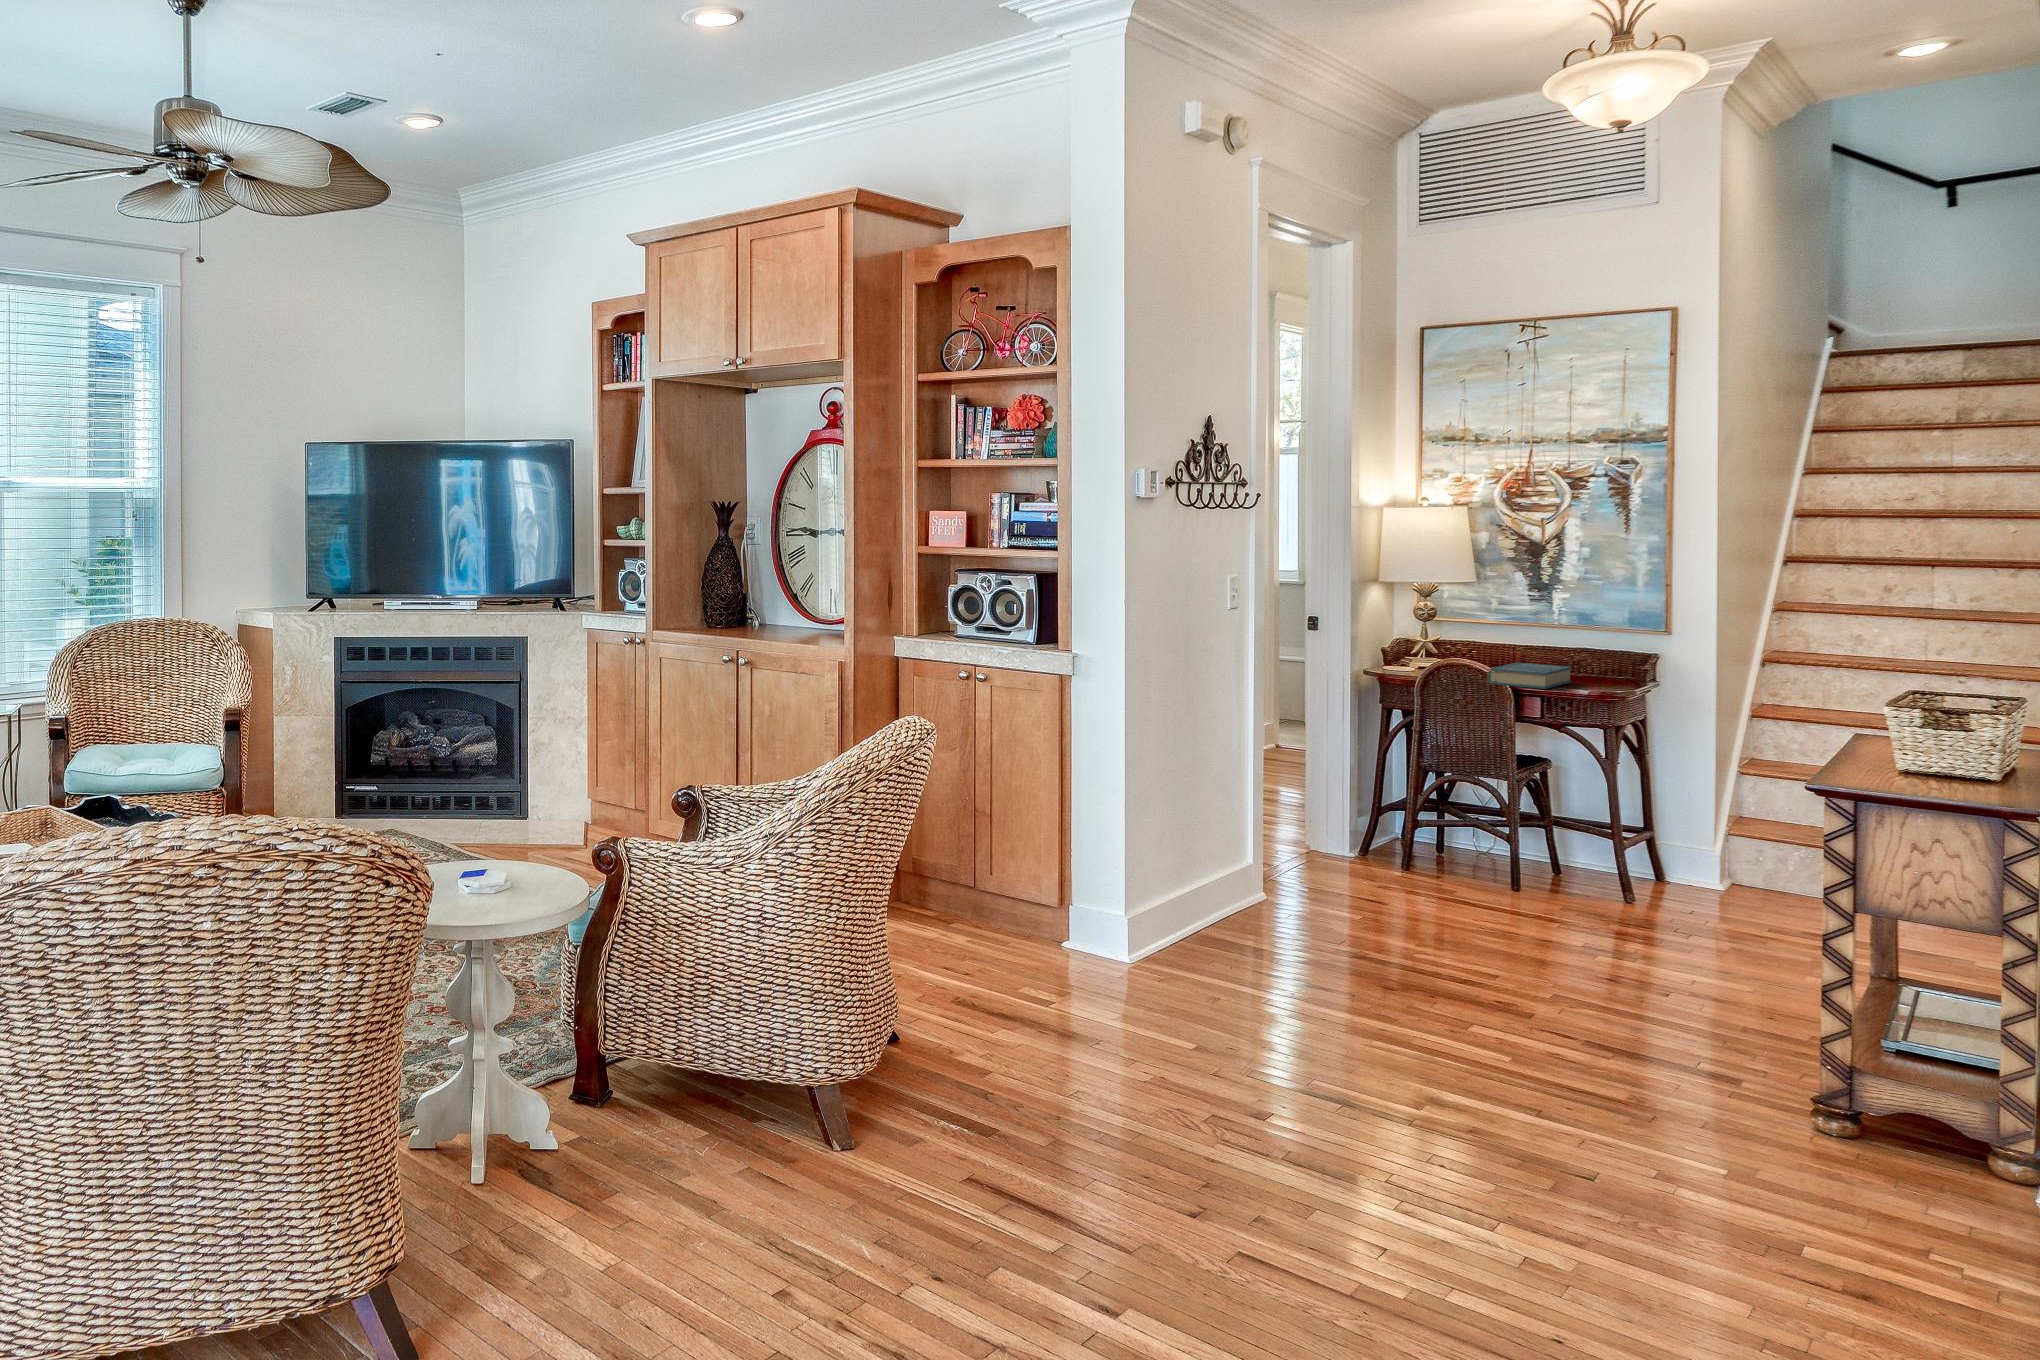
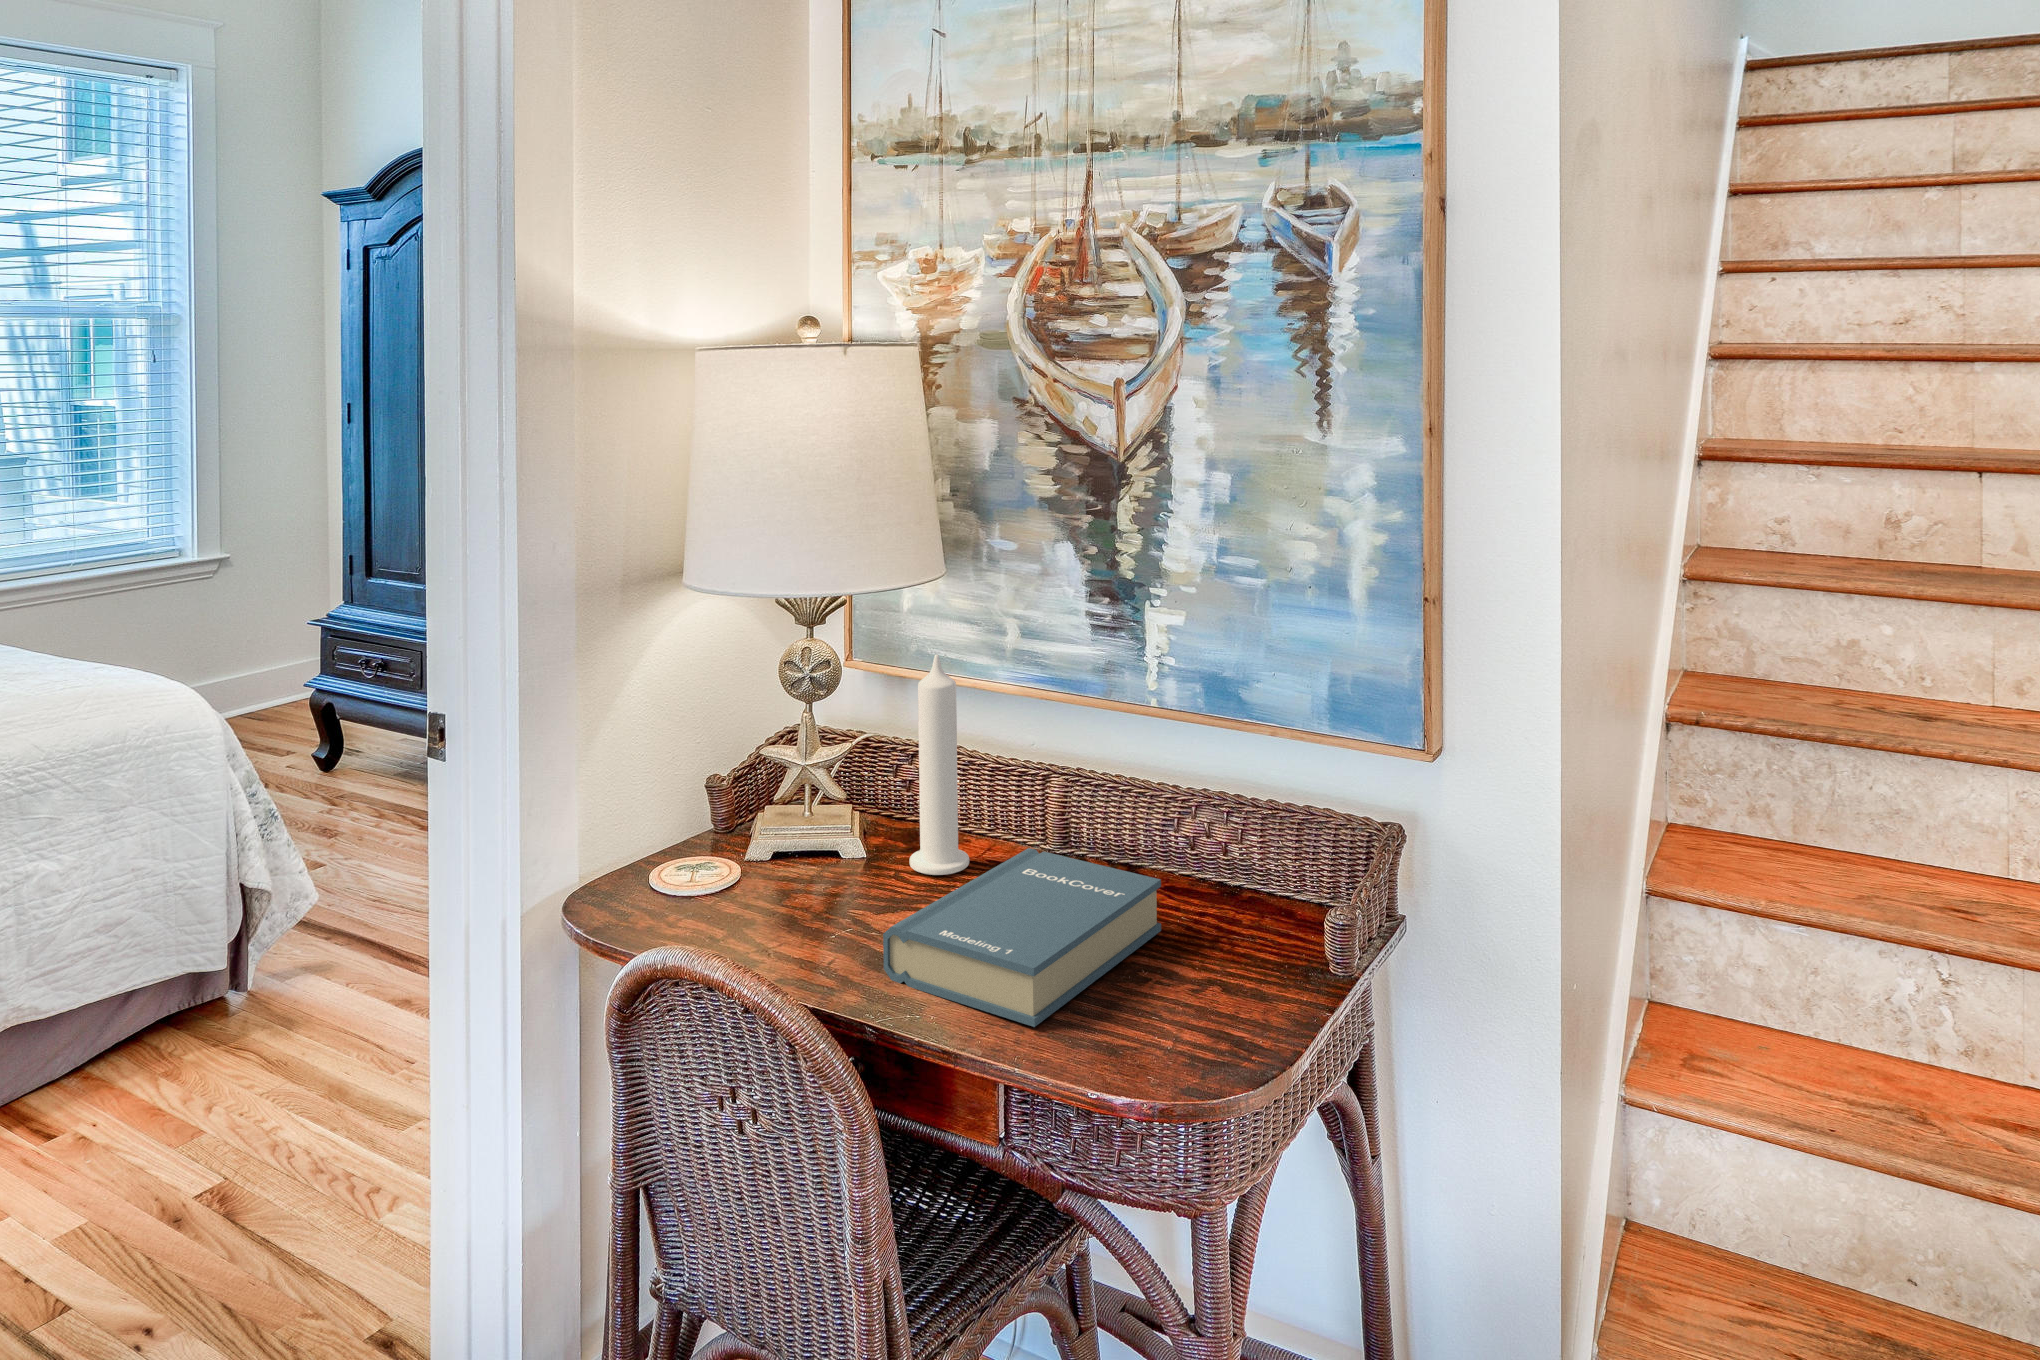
candle: none [1466,605,1489,673] -> present [910,655,969,875]

